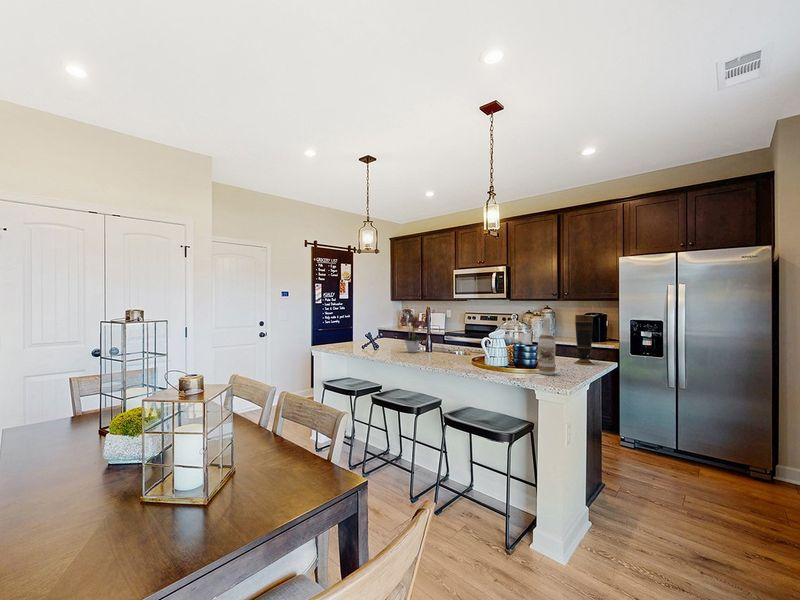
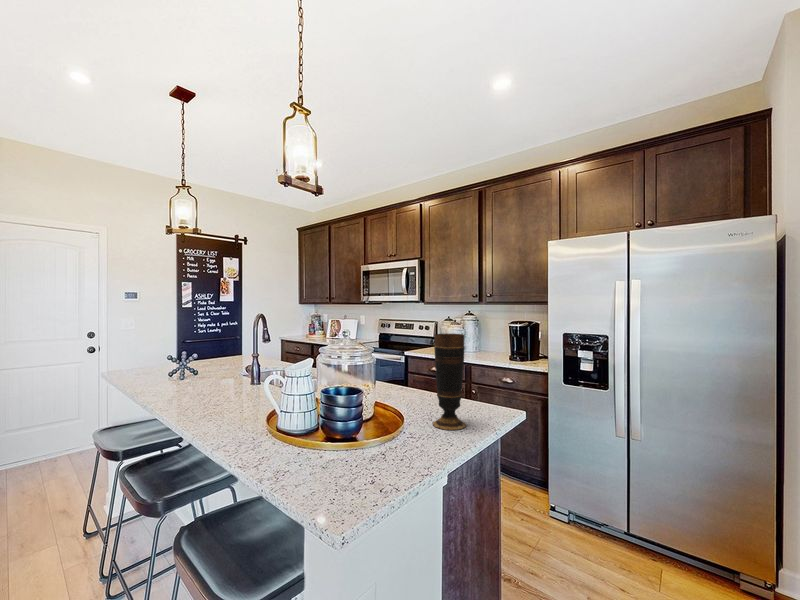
flower arrangement: present [400,309,427,353] -> none [180,317,230,393]
wine bottle: present [538,317,555,375] -> none [301,347,339,483]

